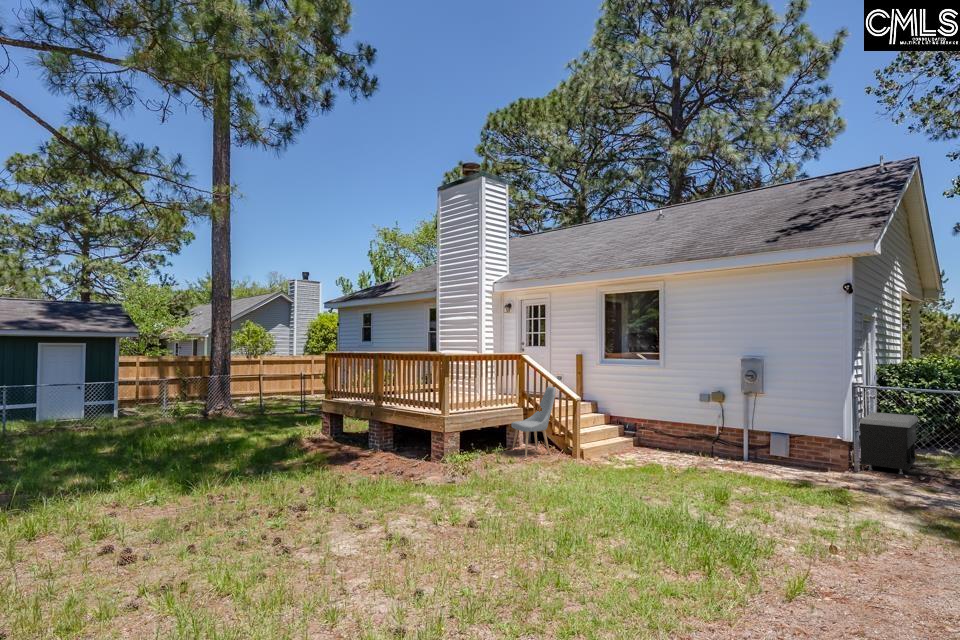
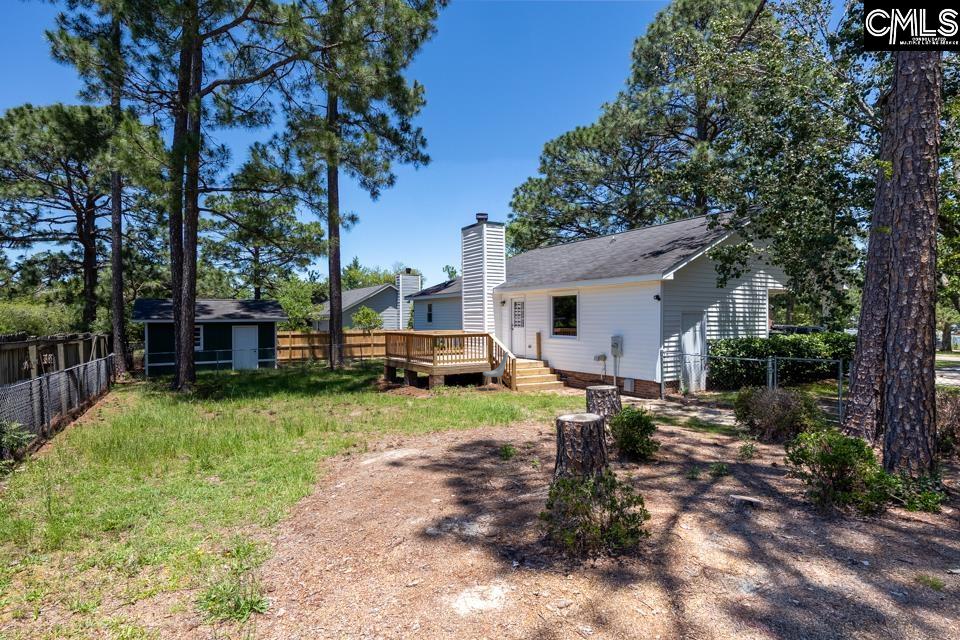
storage bench: present [860,412,918,474] -> none [674,370,718,405]

